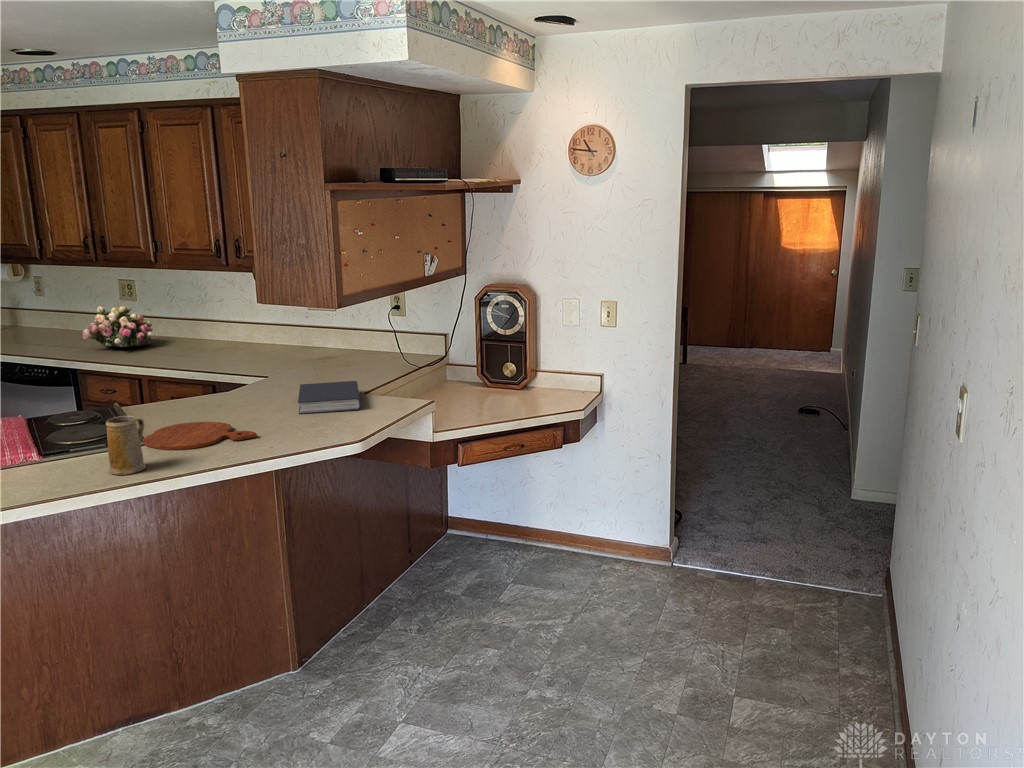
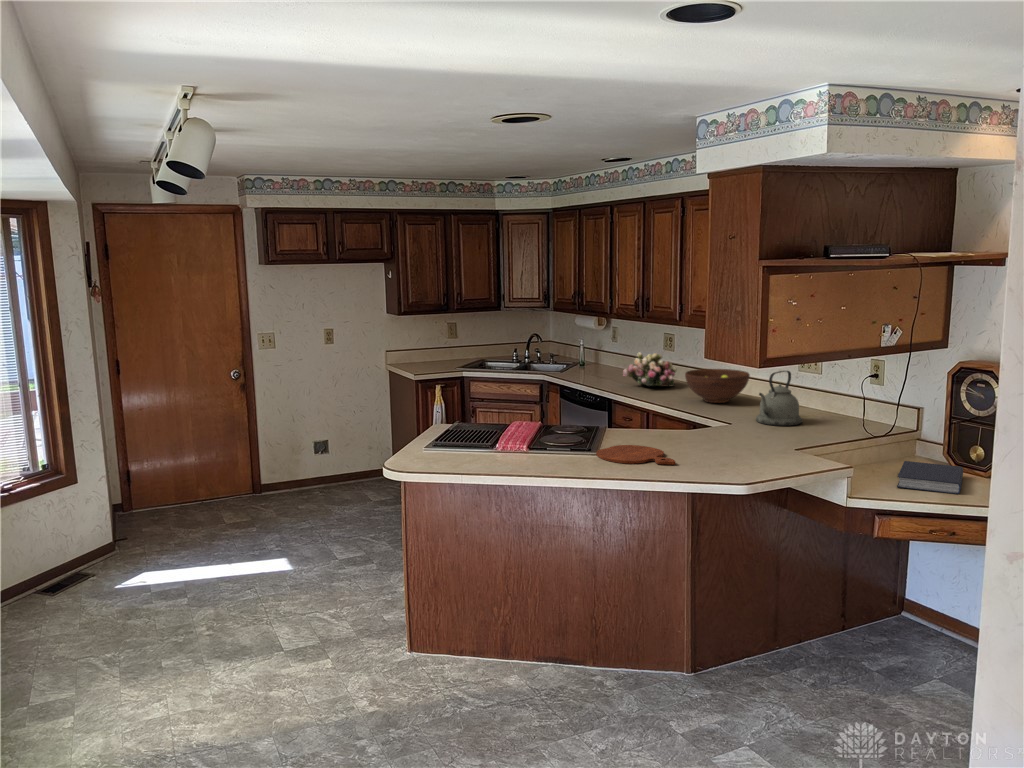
kettle: none [287,311,337,373] -> present [756,371,803,426]
fruit bowl: none [179,316,257,357] -> present [685,369,750,403]
book: present [298,381,361,414] -> present [897,461,963,494]
mug: present [106,416,146,475] -> none [558,428,588,471]

